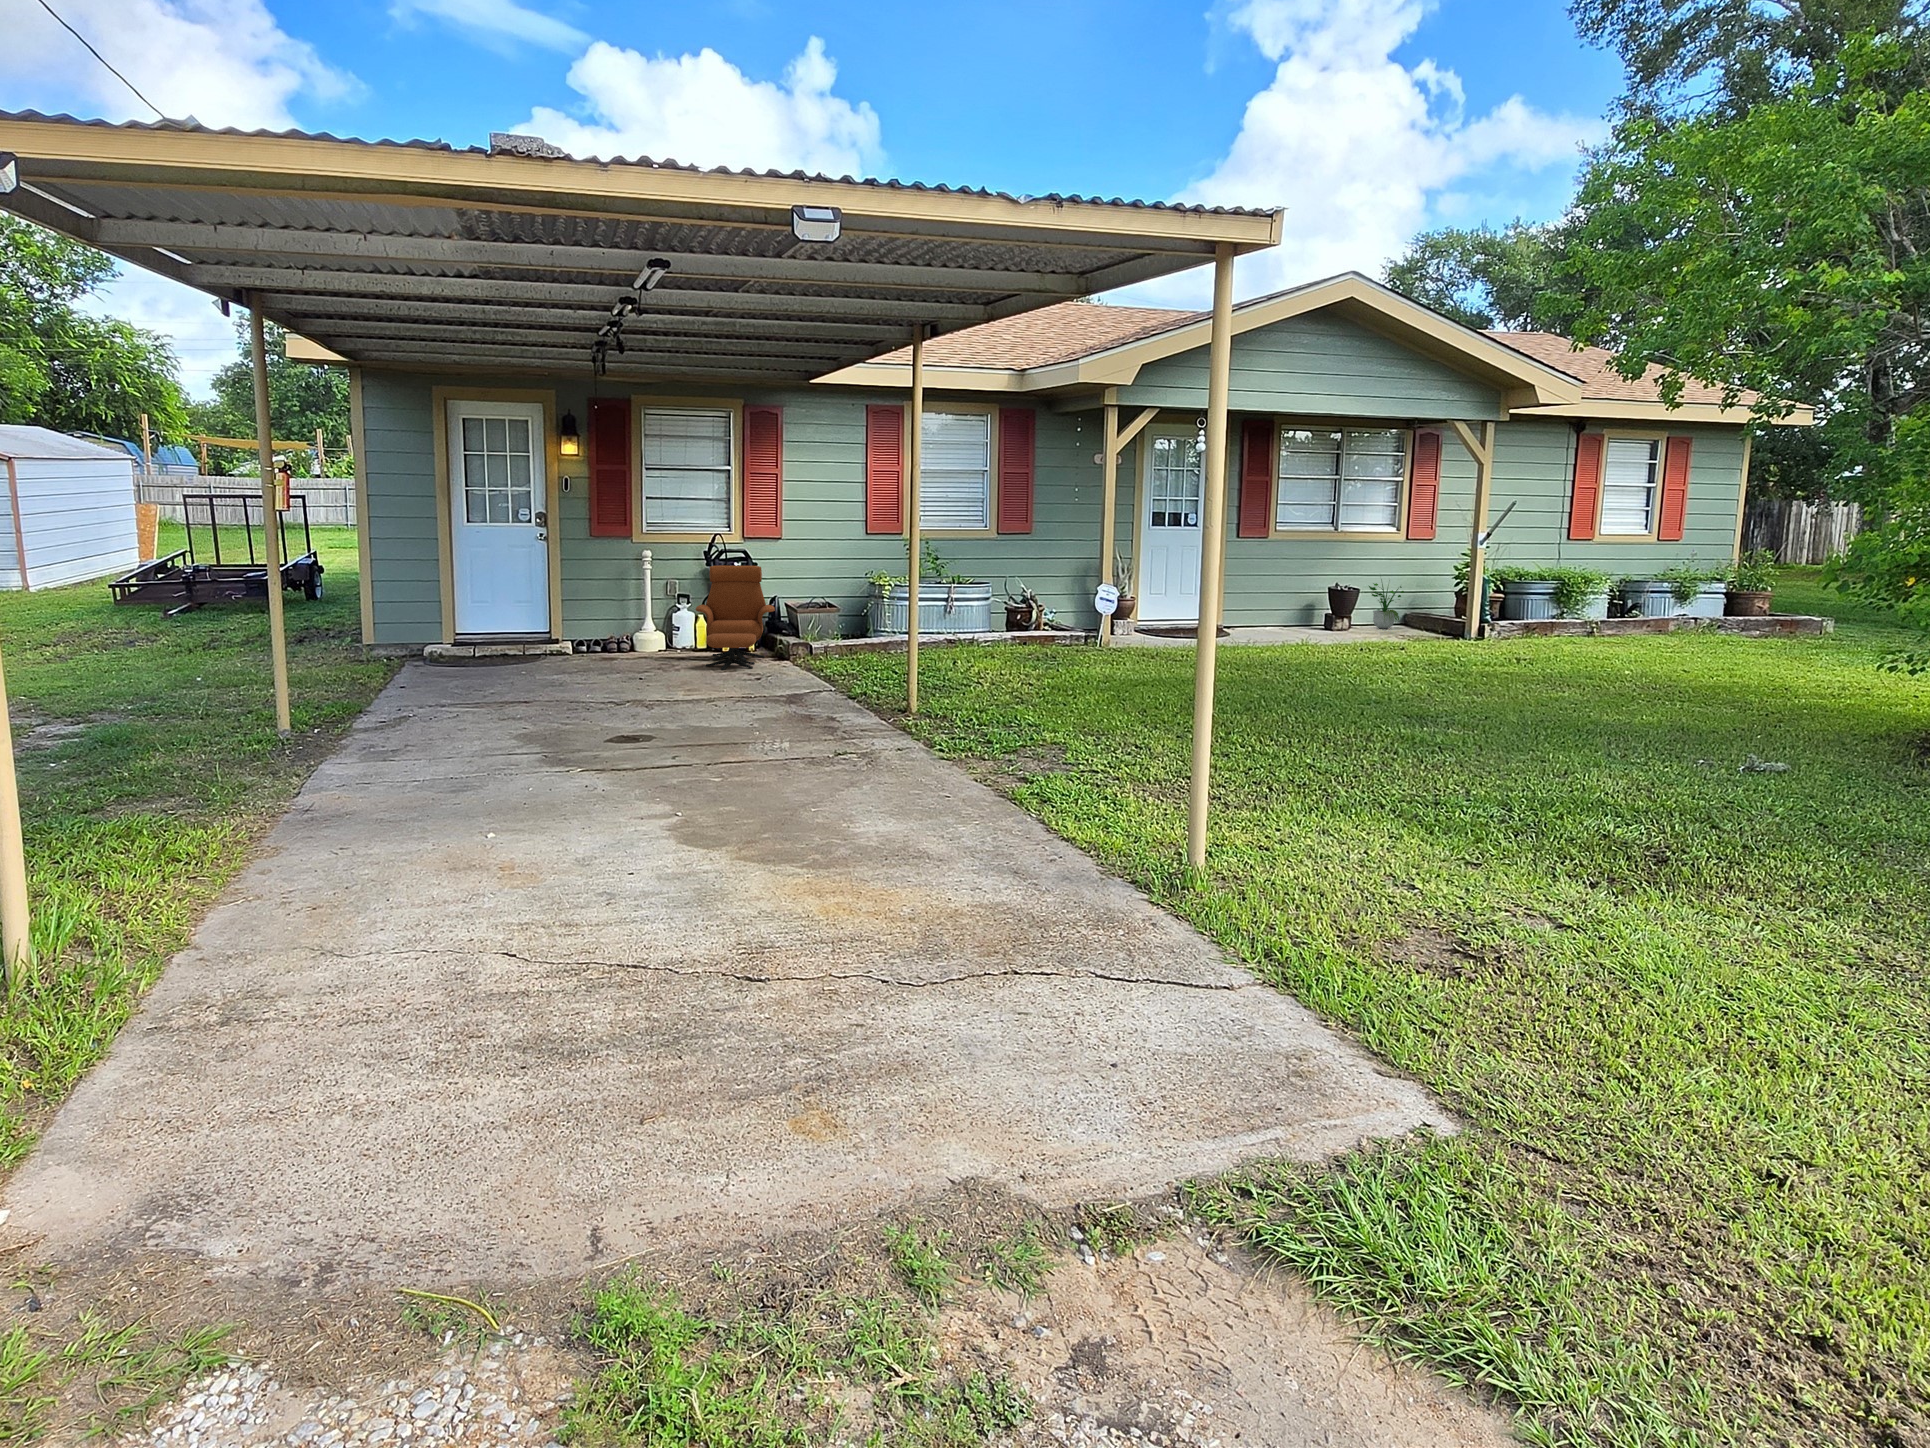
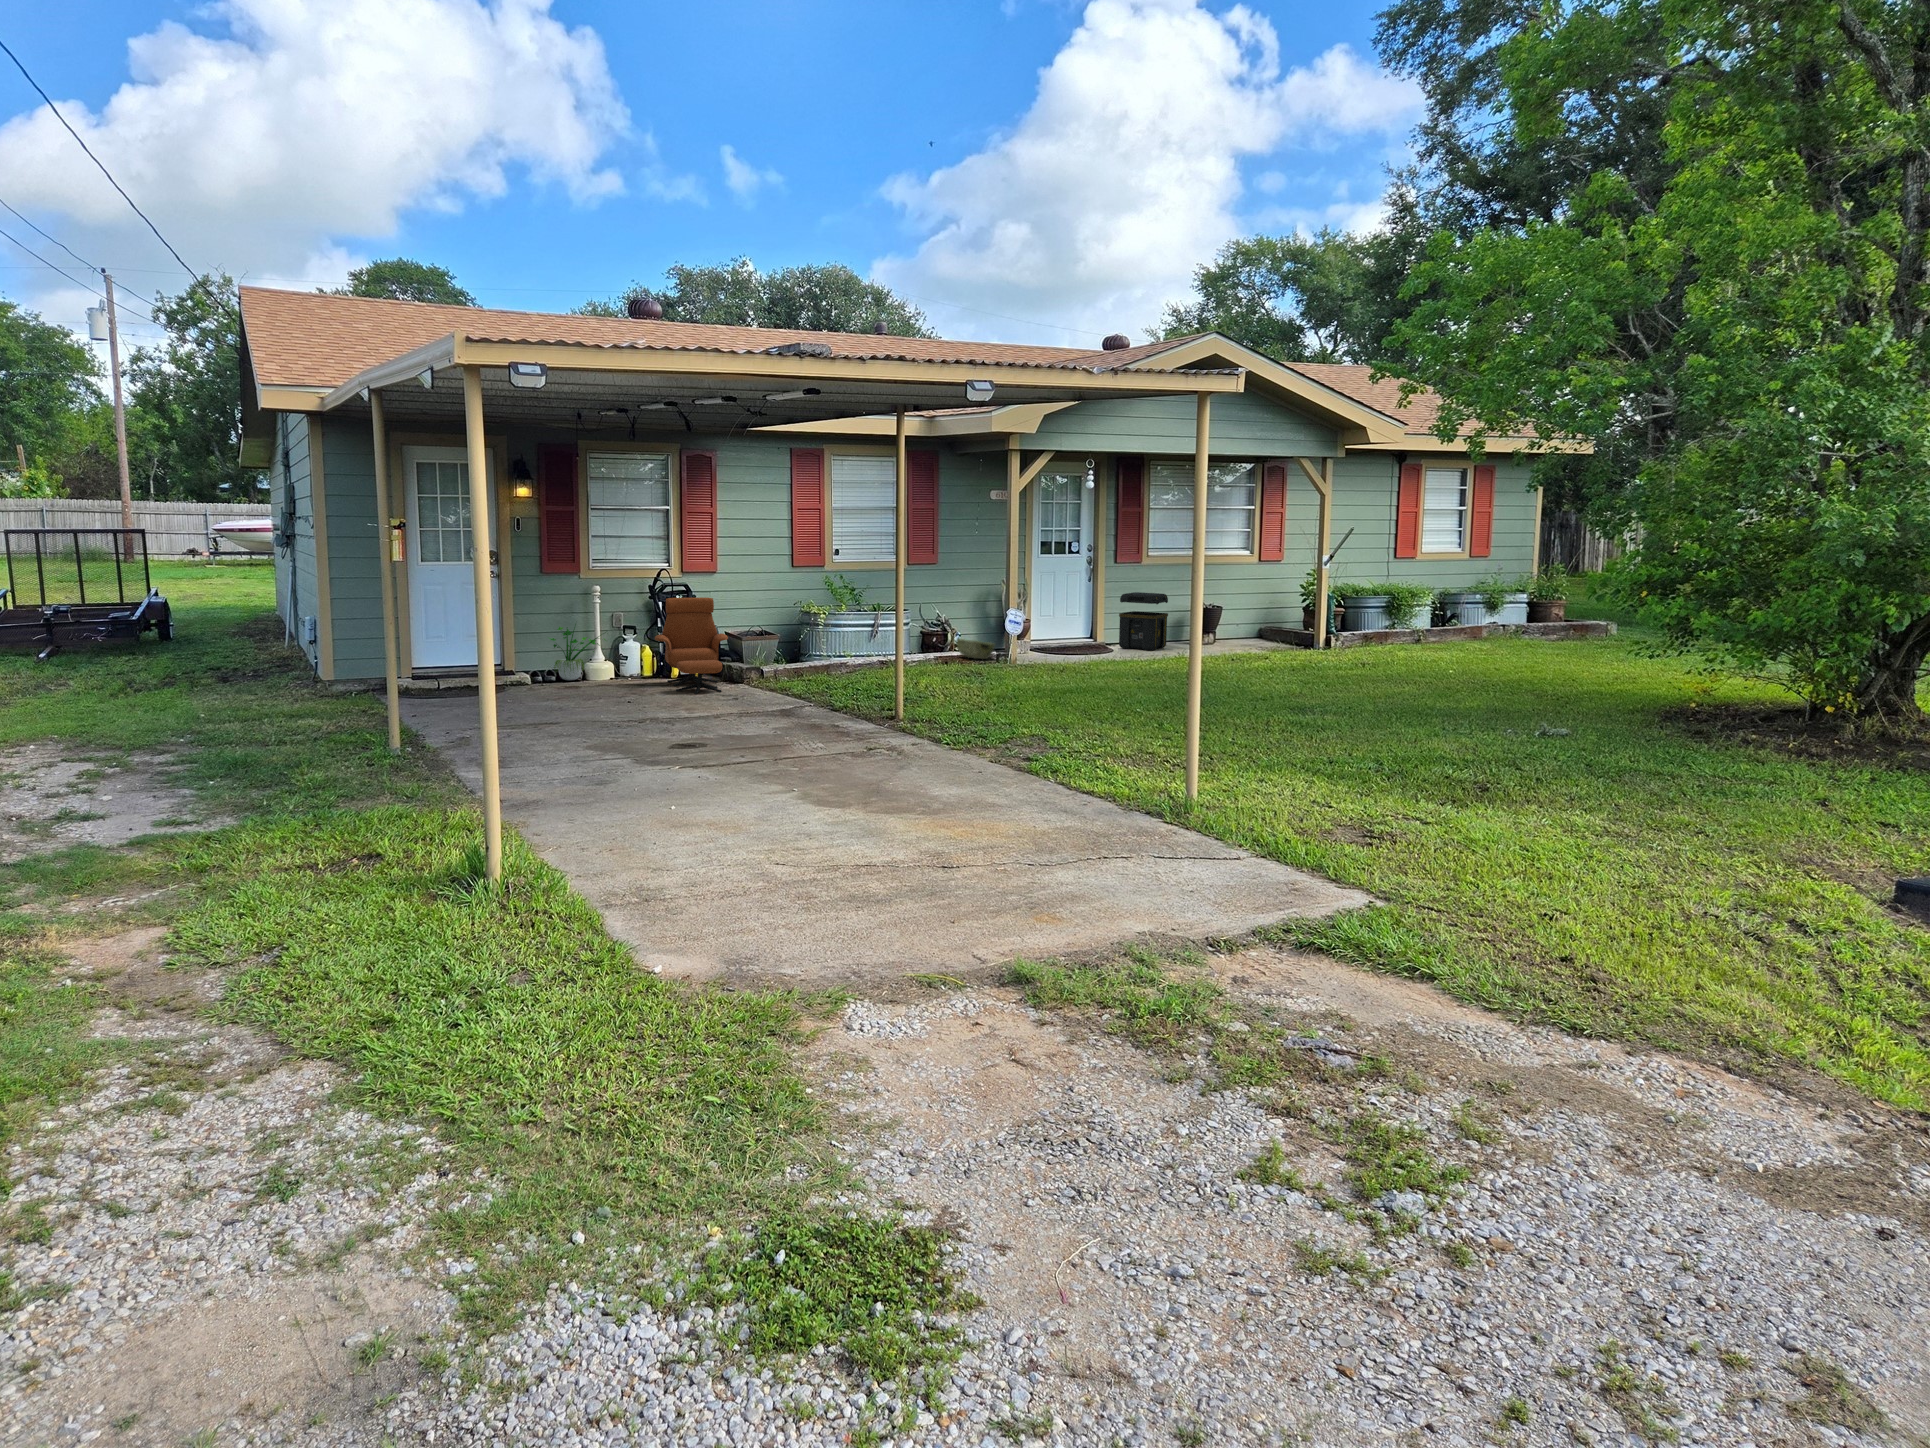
toolbox: none [1238,571,1295,634] -> present [1119,592,1168,650]
potted plant: present [1369,579,1404,629] -> present [549,624,605,680]
woven basket: none [1052,616,1092,640] -> present [957,638,995,659]

